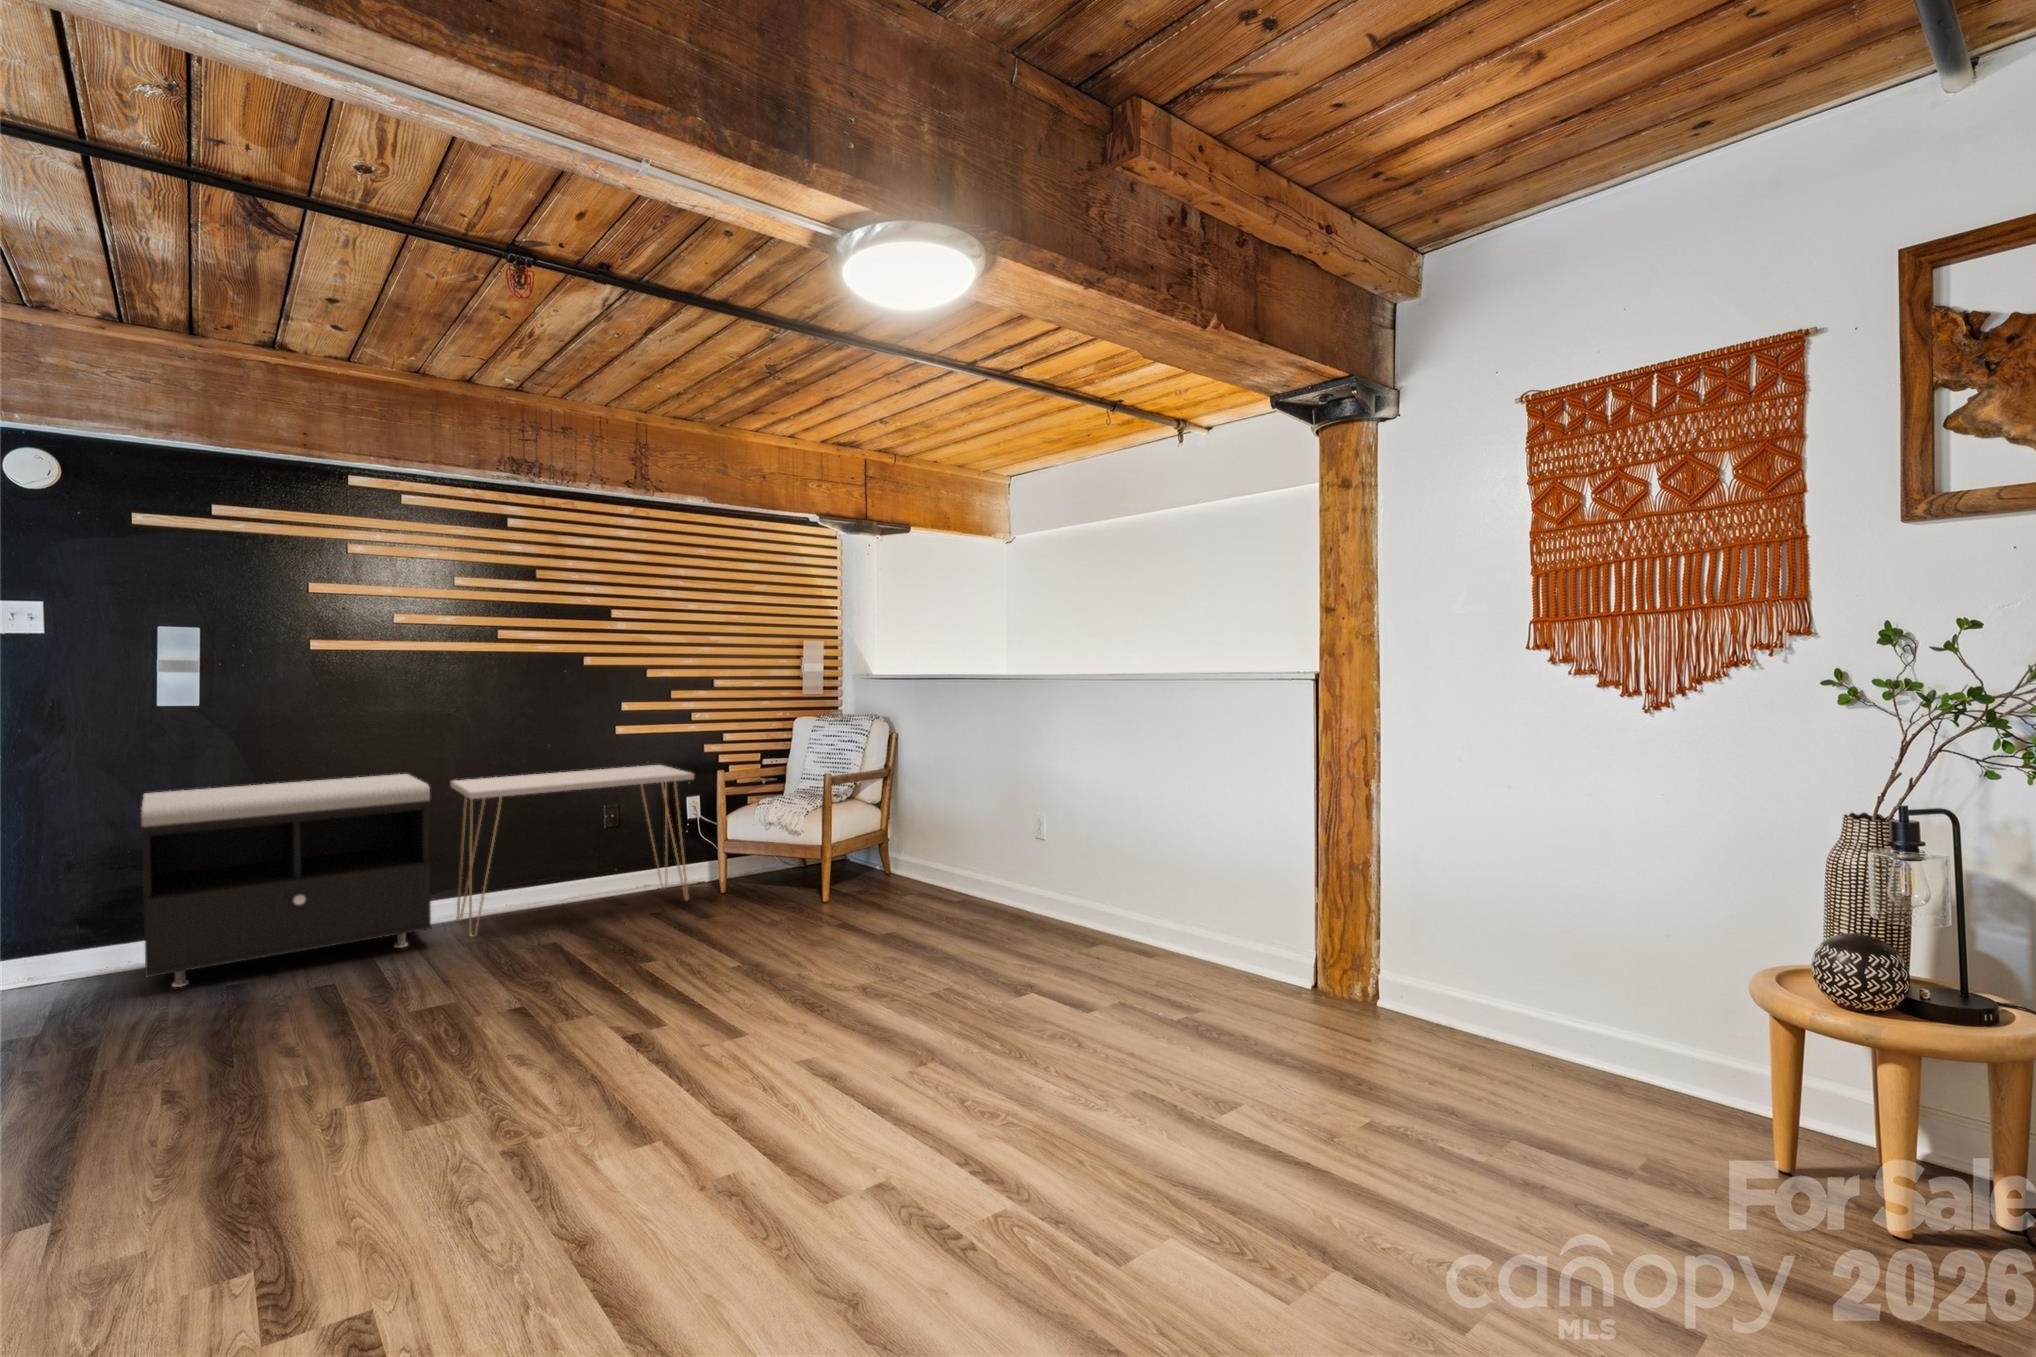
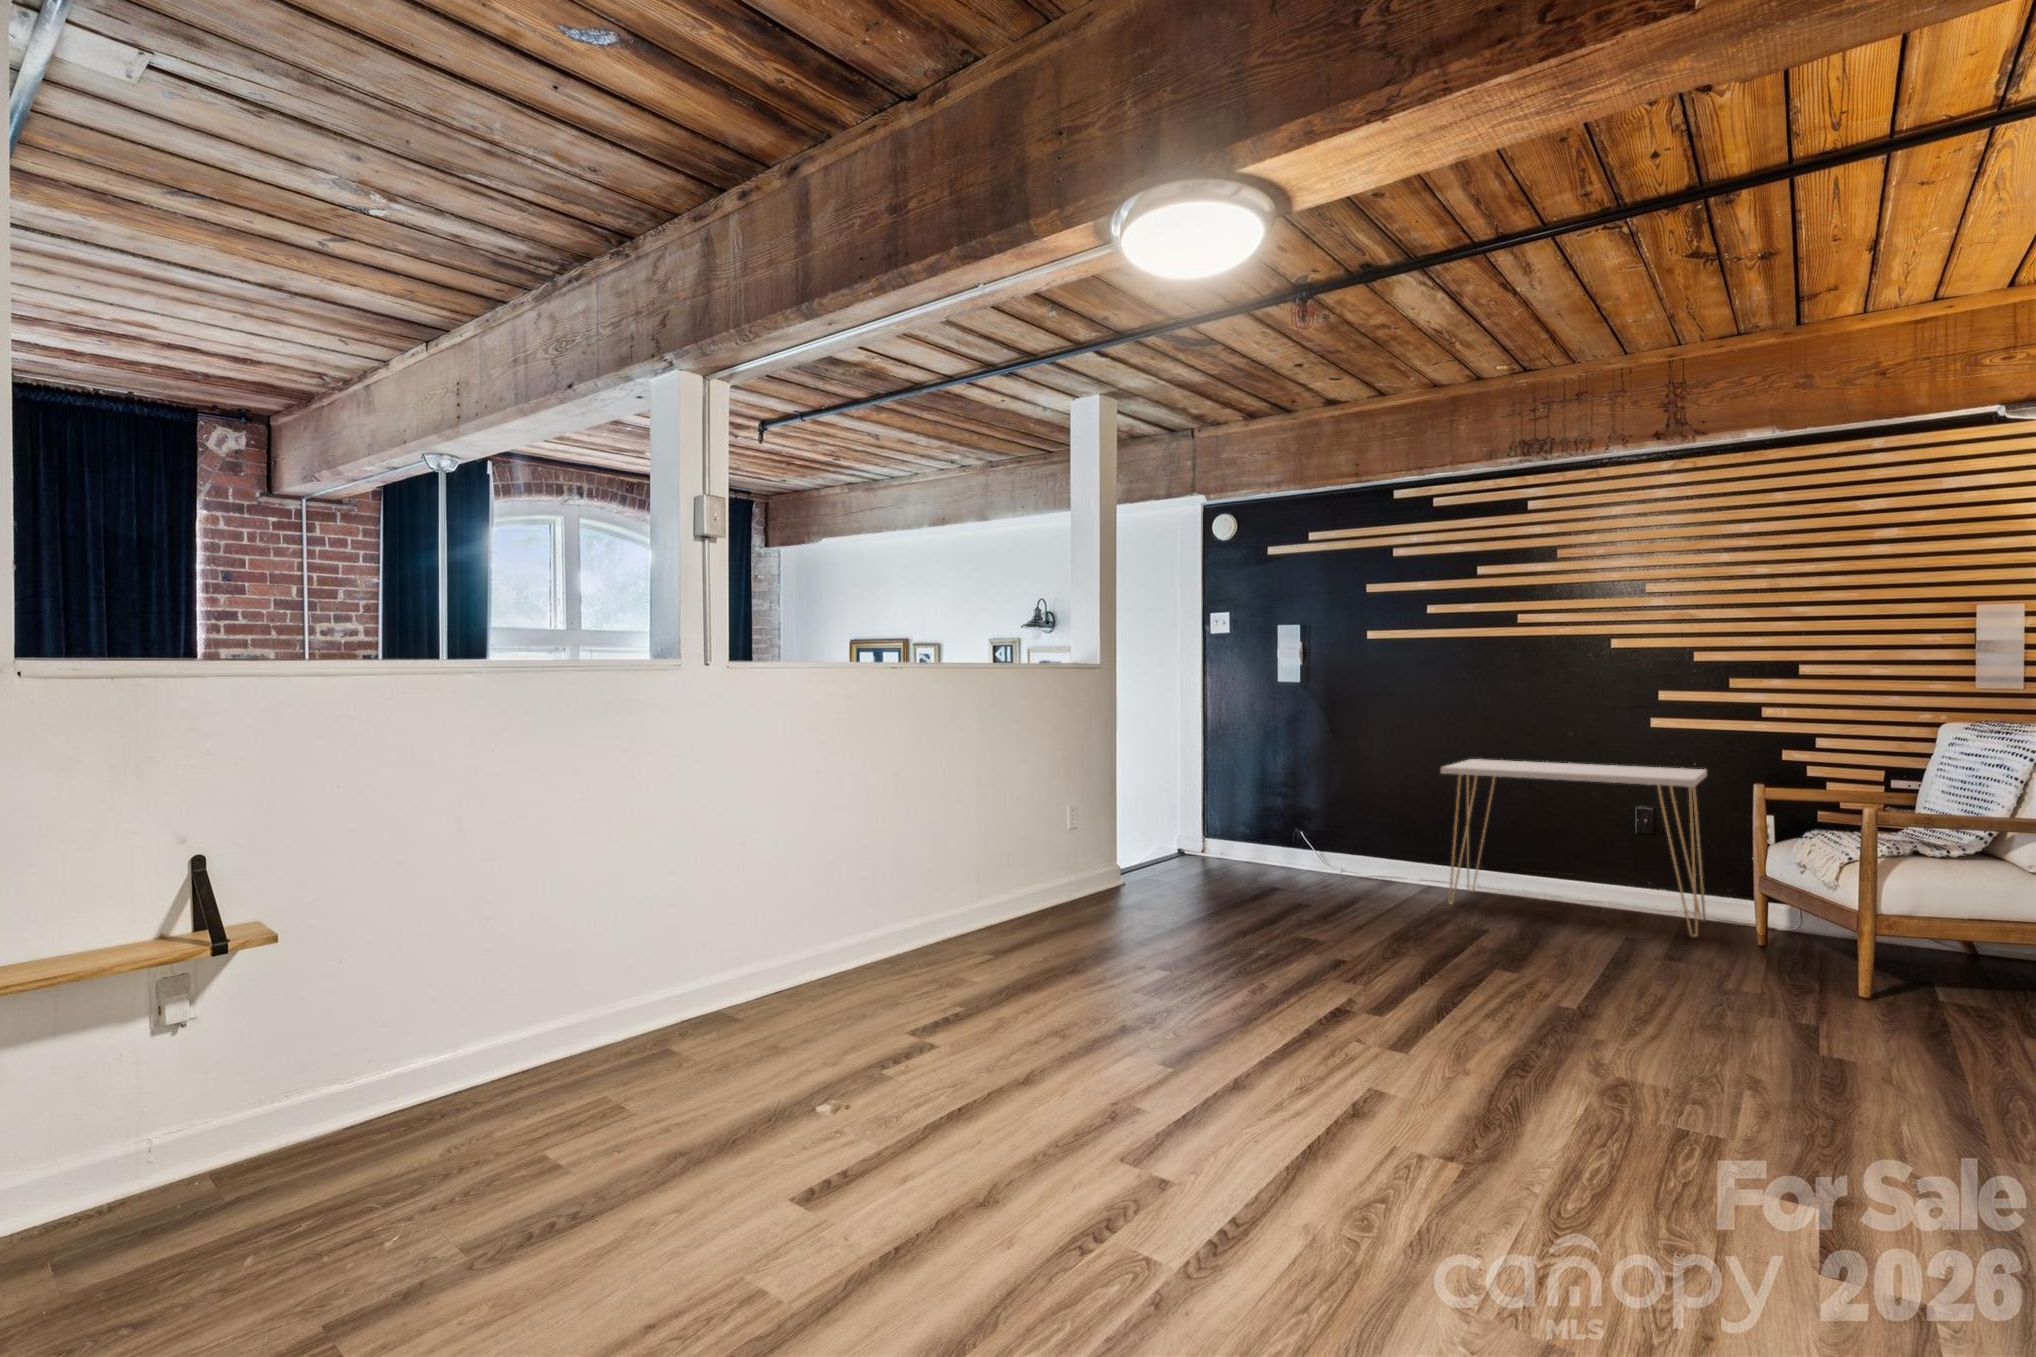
storage bench: present [141,774,431,987] -> none [1230,742,1436,896]

